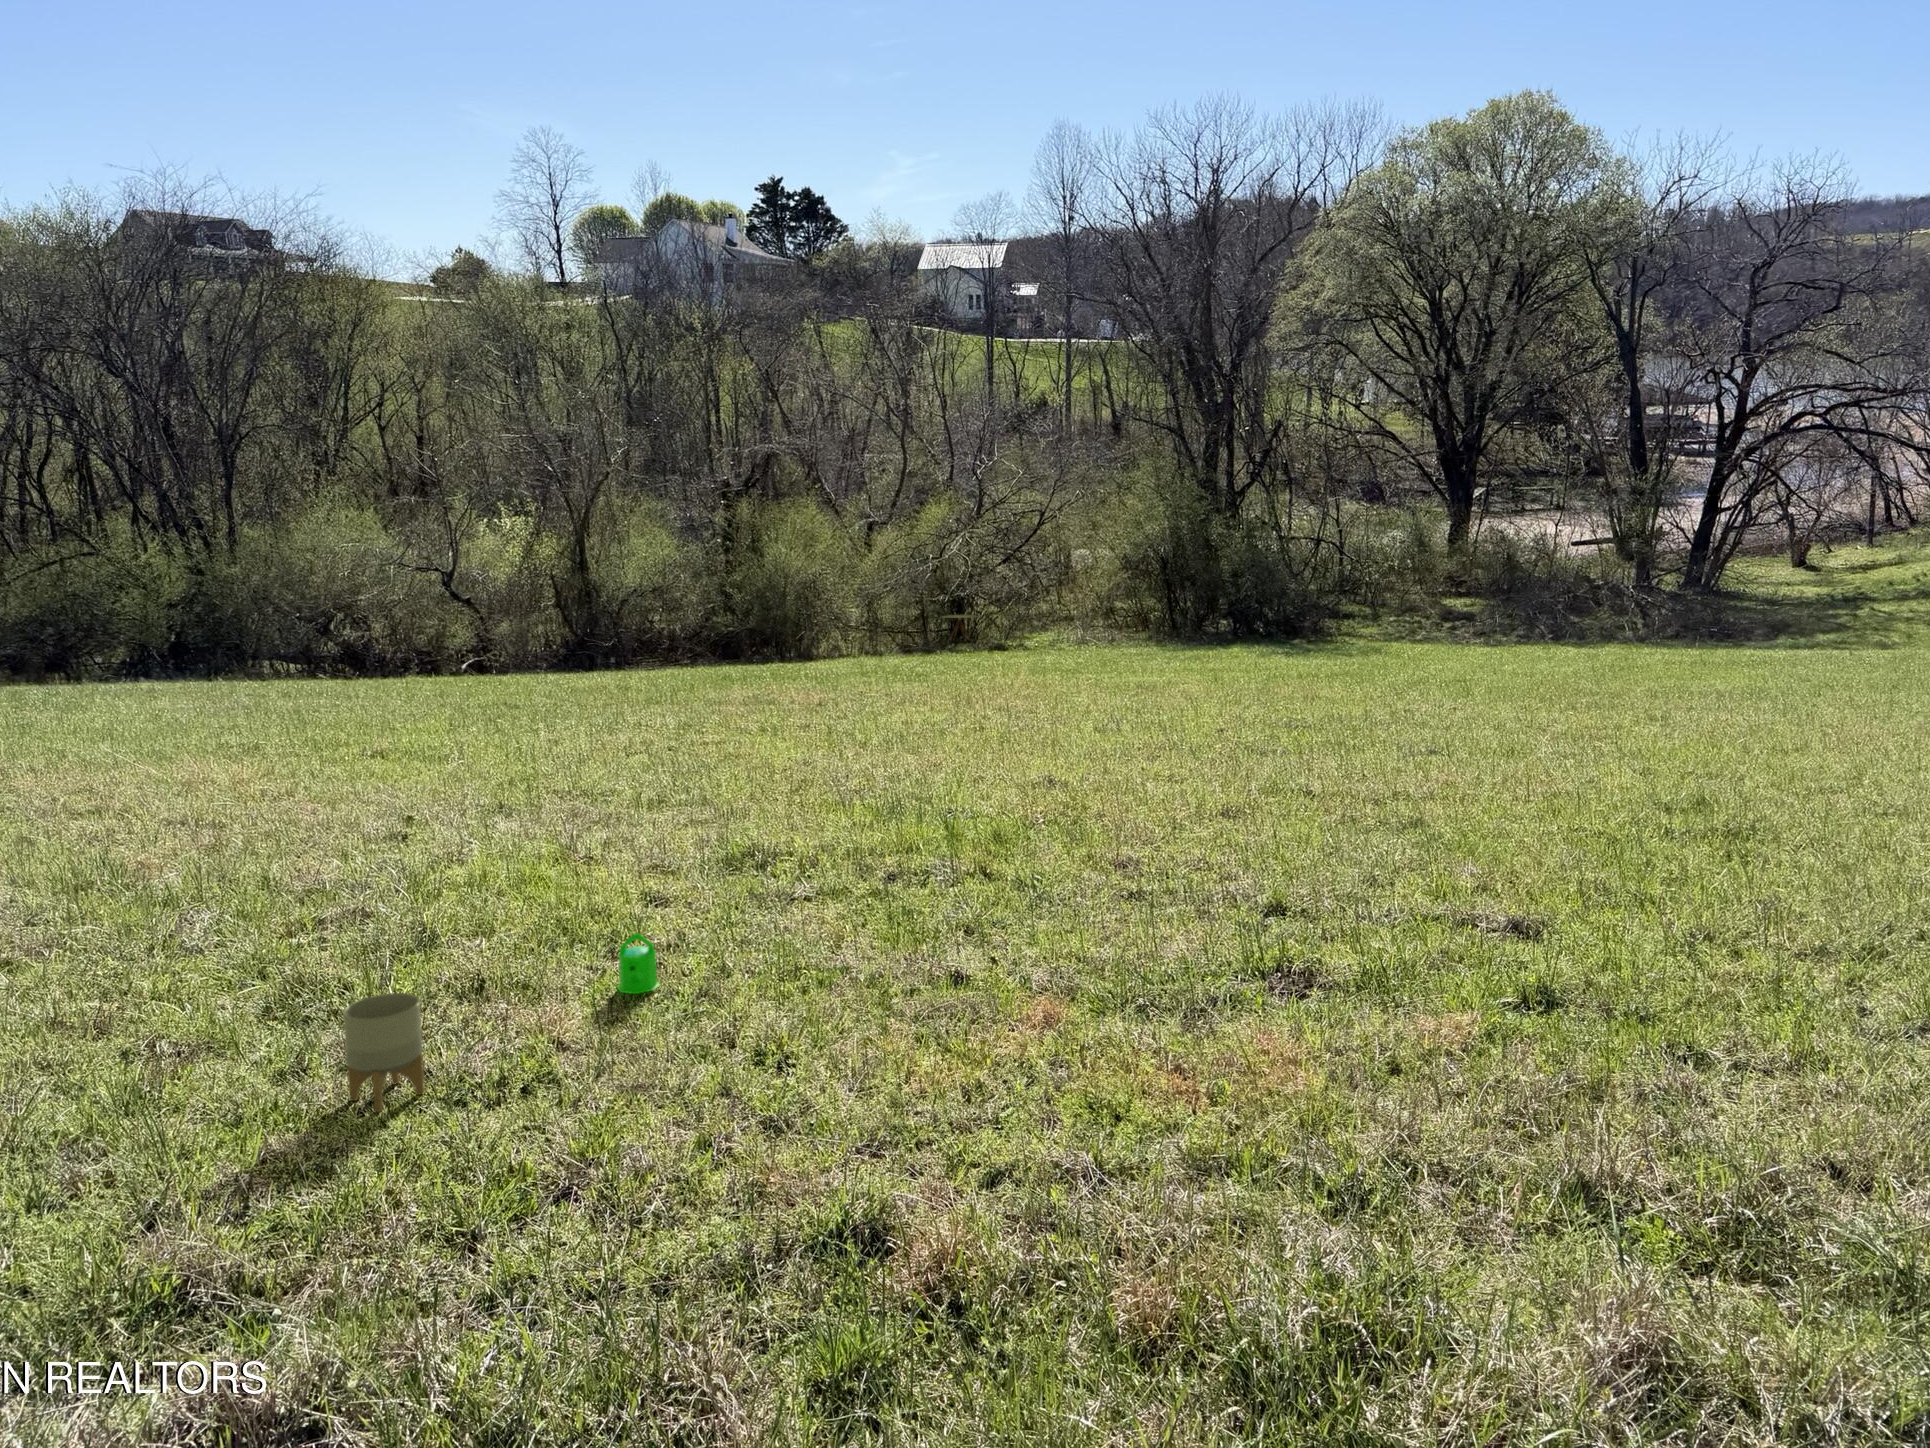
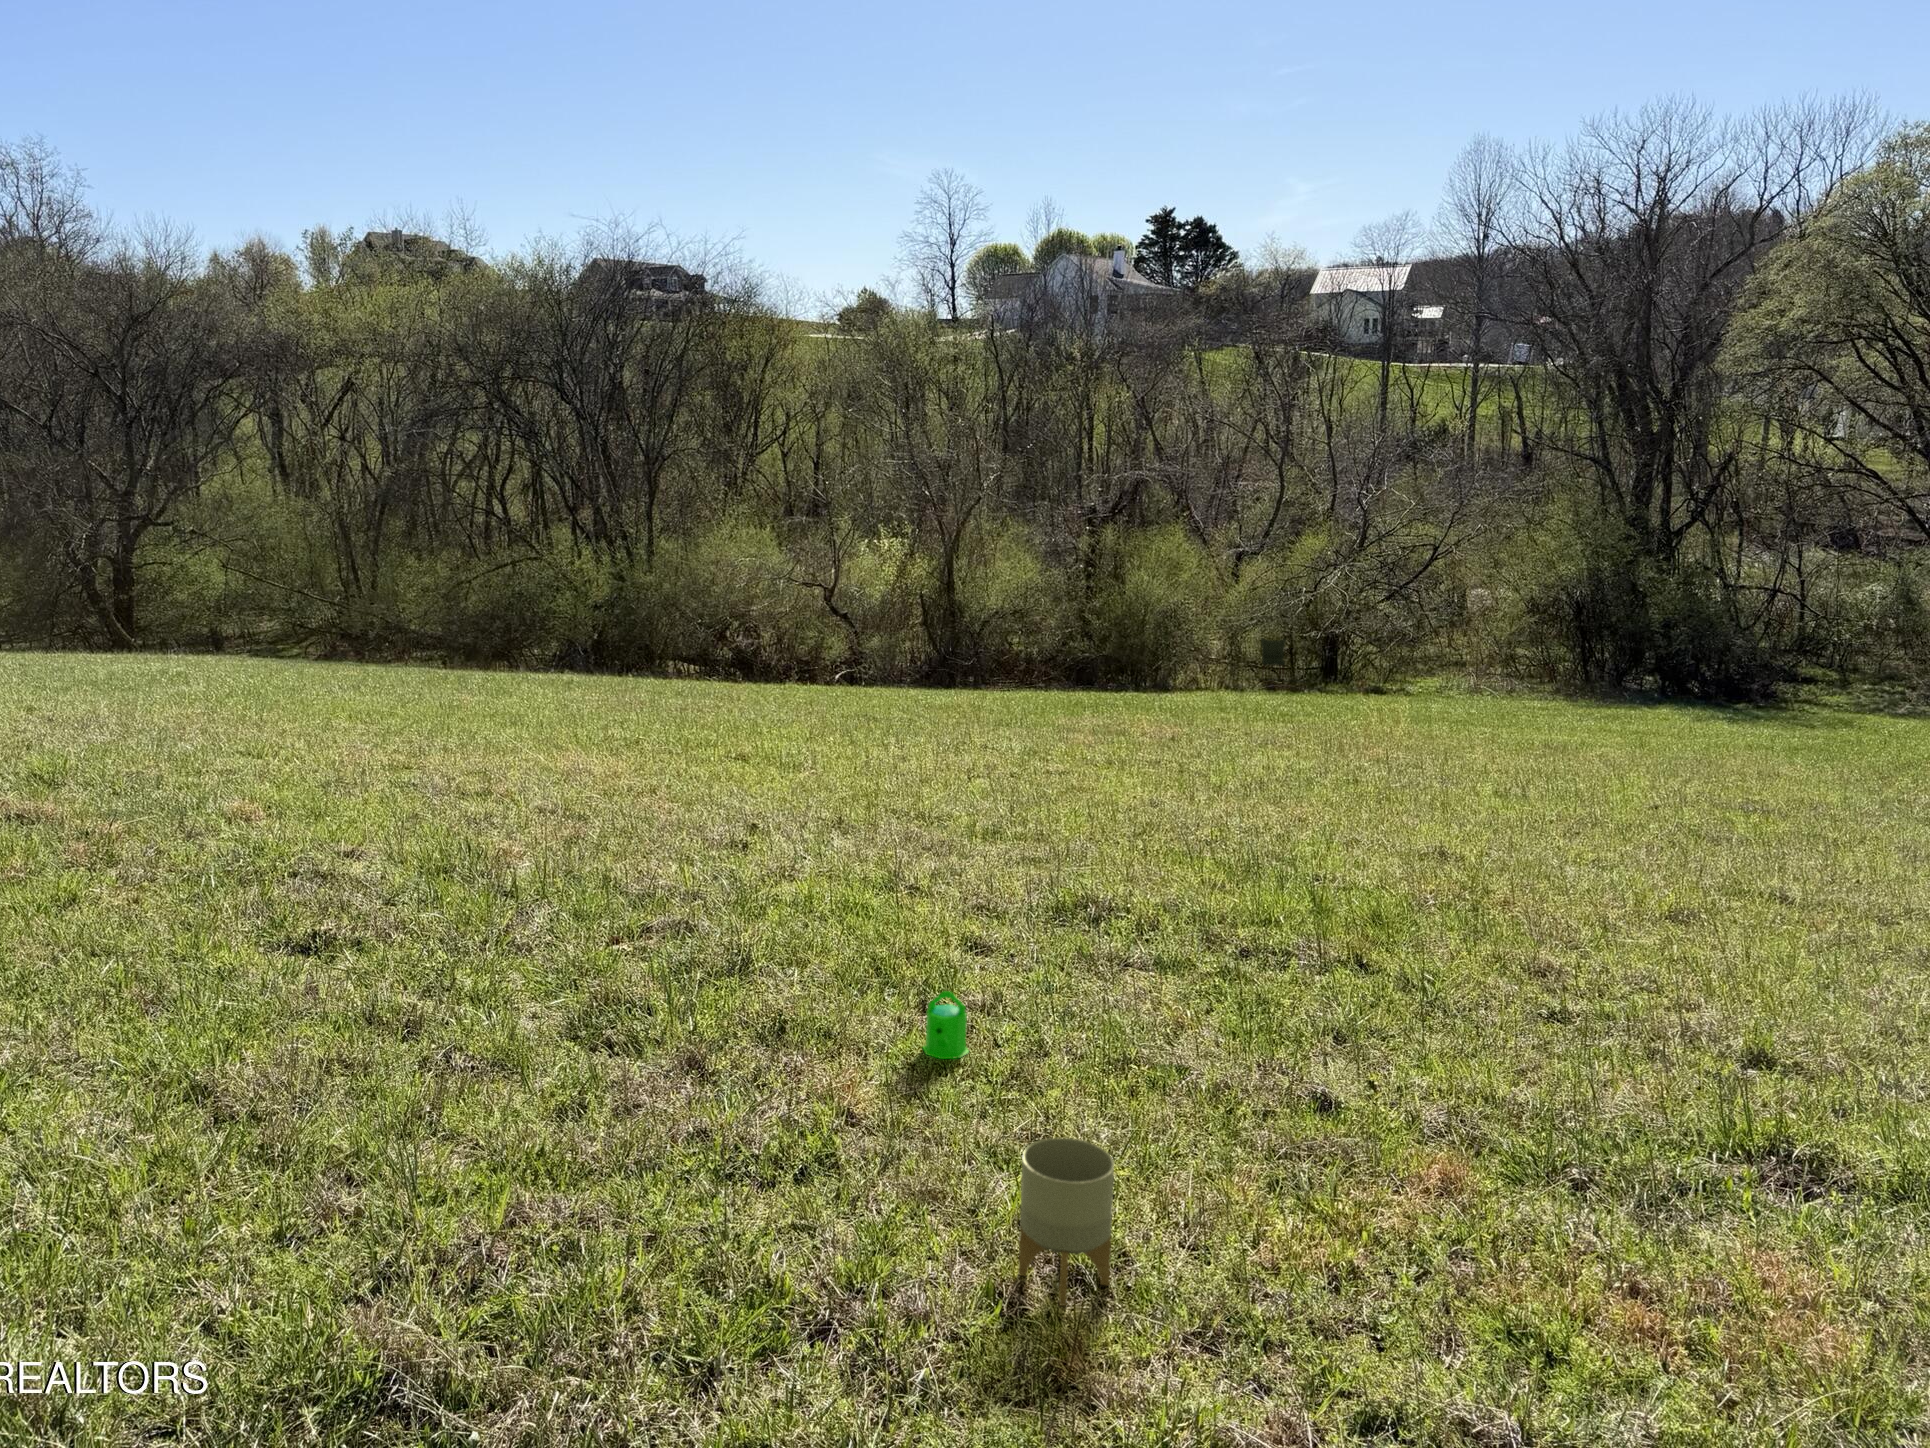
chair: none [895,604,918,644] -> present [1261,638,1286,677]
round table: present [943,615,976,641] -> none [1312,653,1355,683]
planter: present [343,993,425,1113] -> present [1018,1138,1114,1306]

